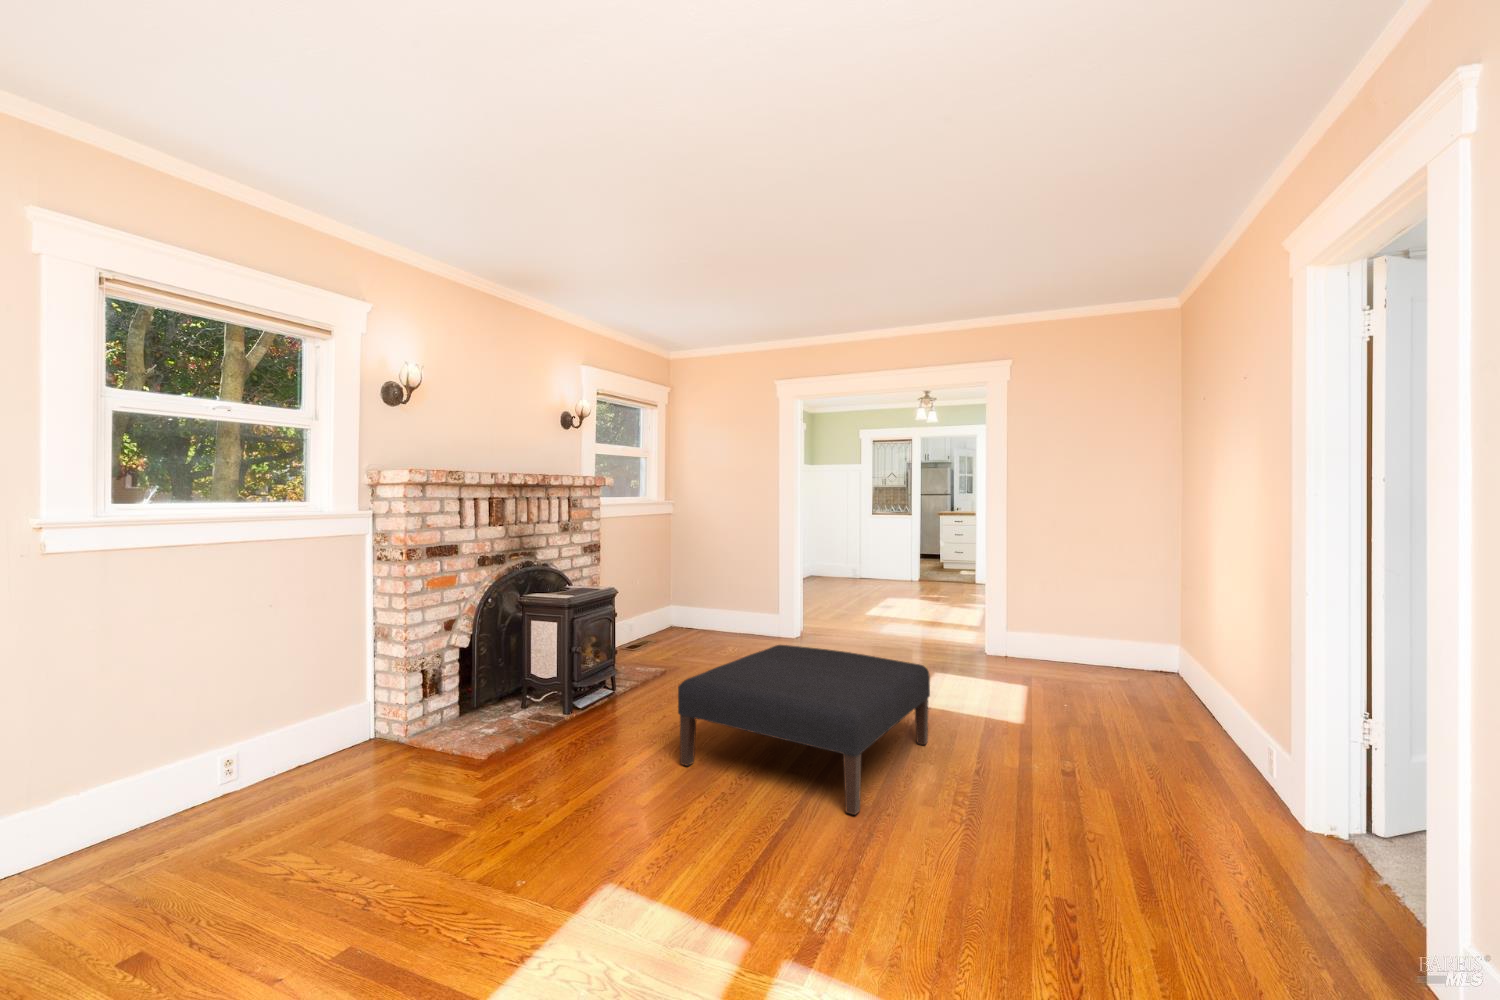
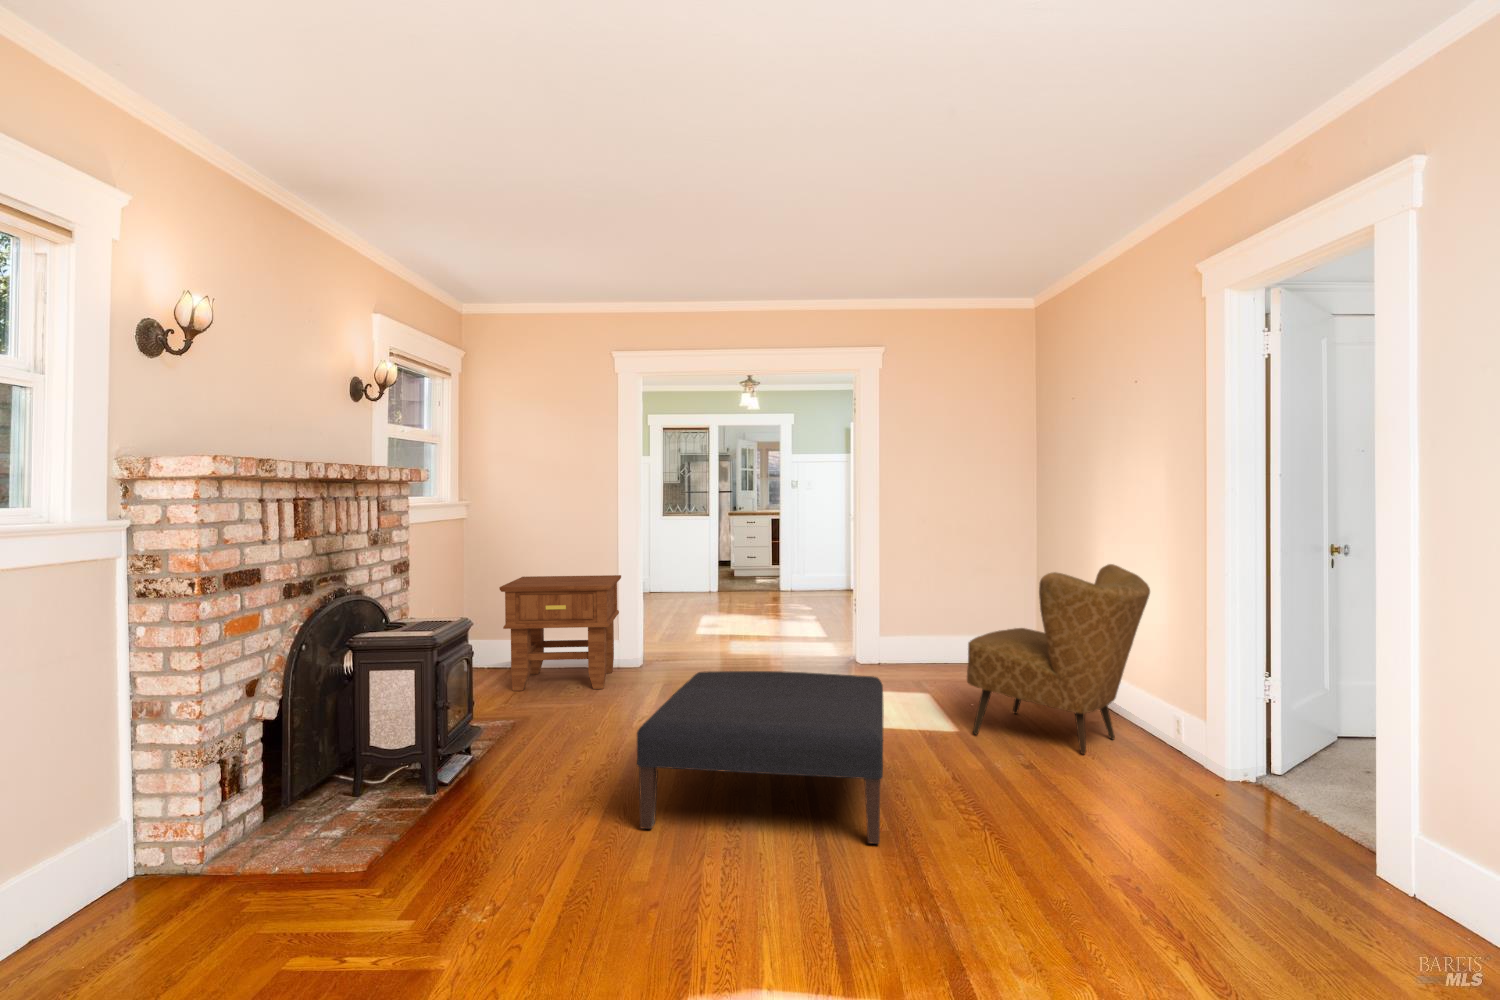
side table: none [680,559,782,652] -> present [499,575,621,691]
armchair: none [1038,573,1246,770] -> present [967,564,1150,754]

